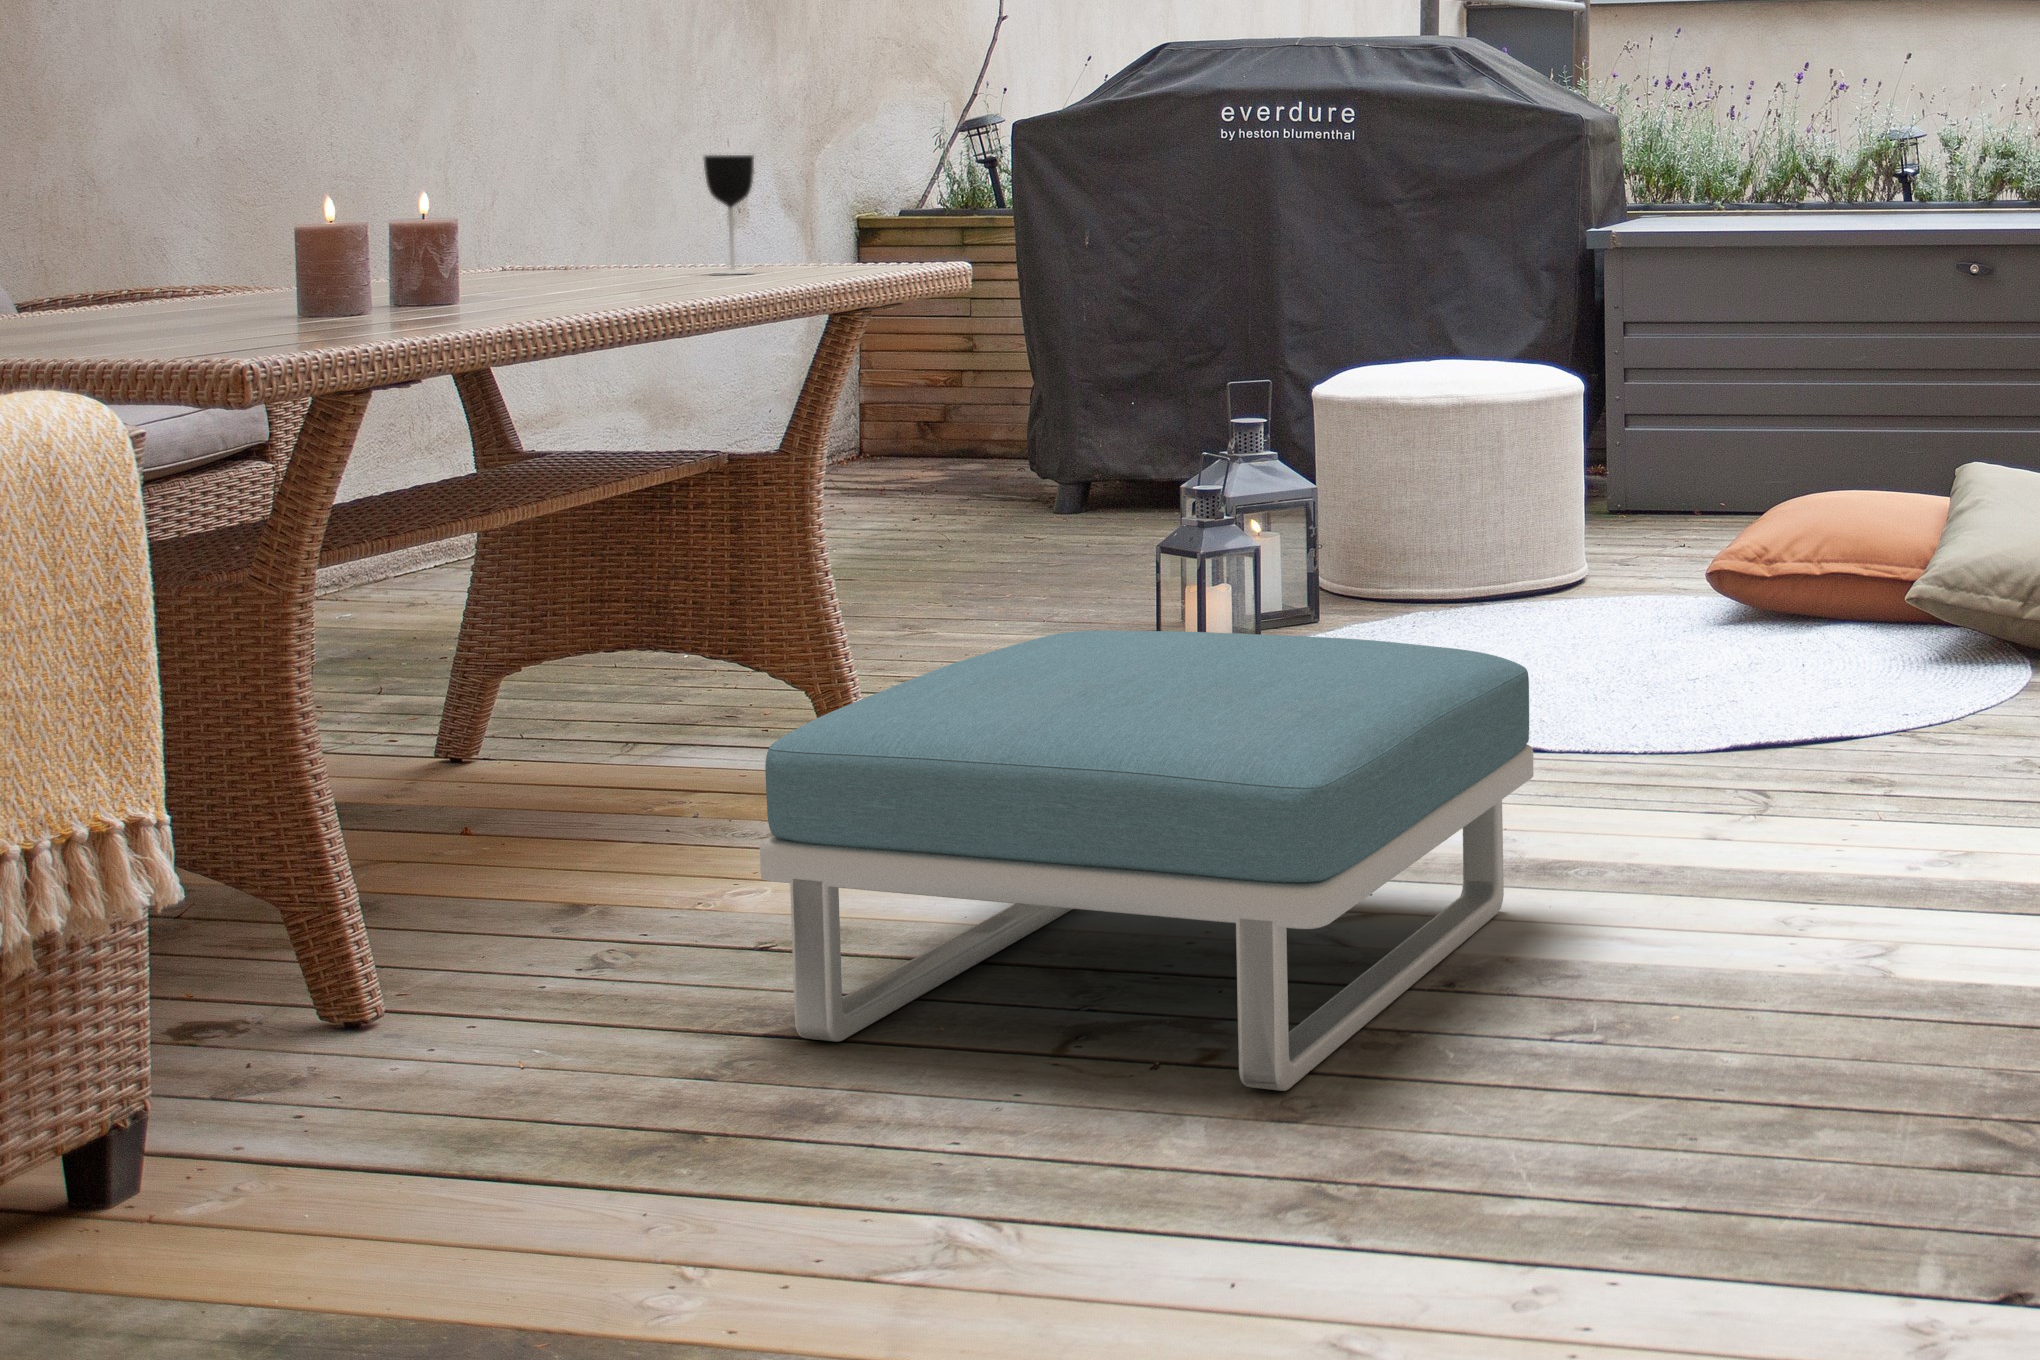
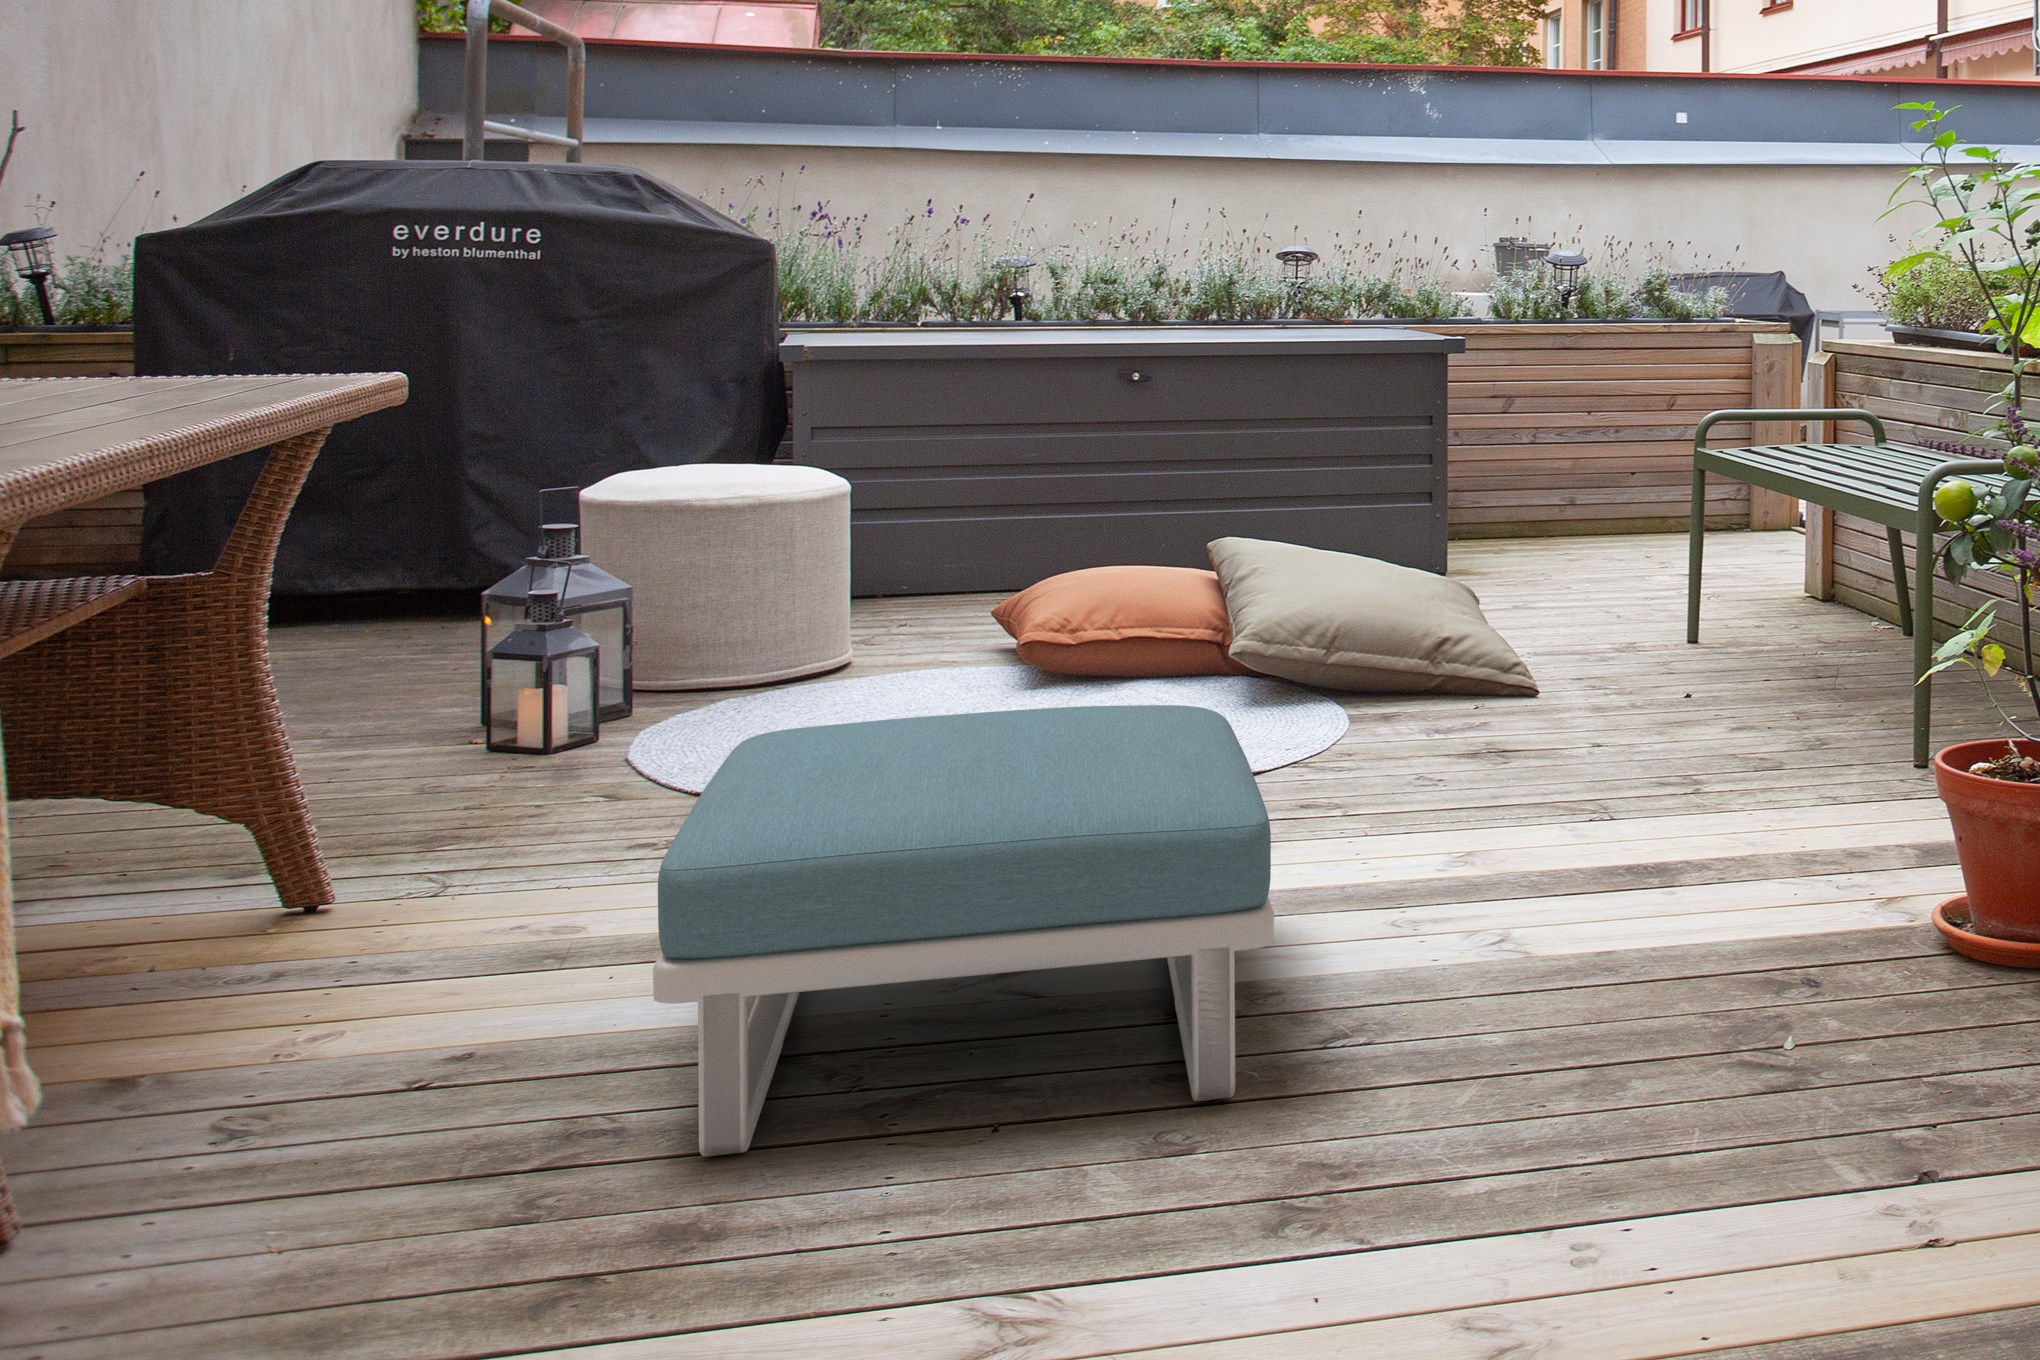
wine glass: present [703,155,754,274] -> none [32,279,96,407]

